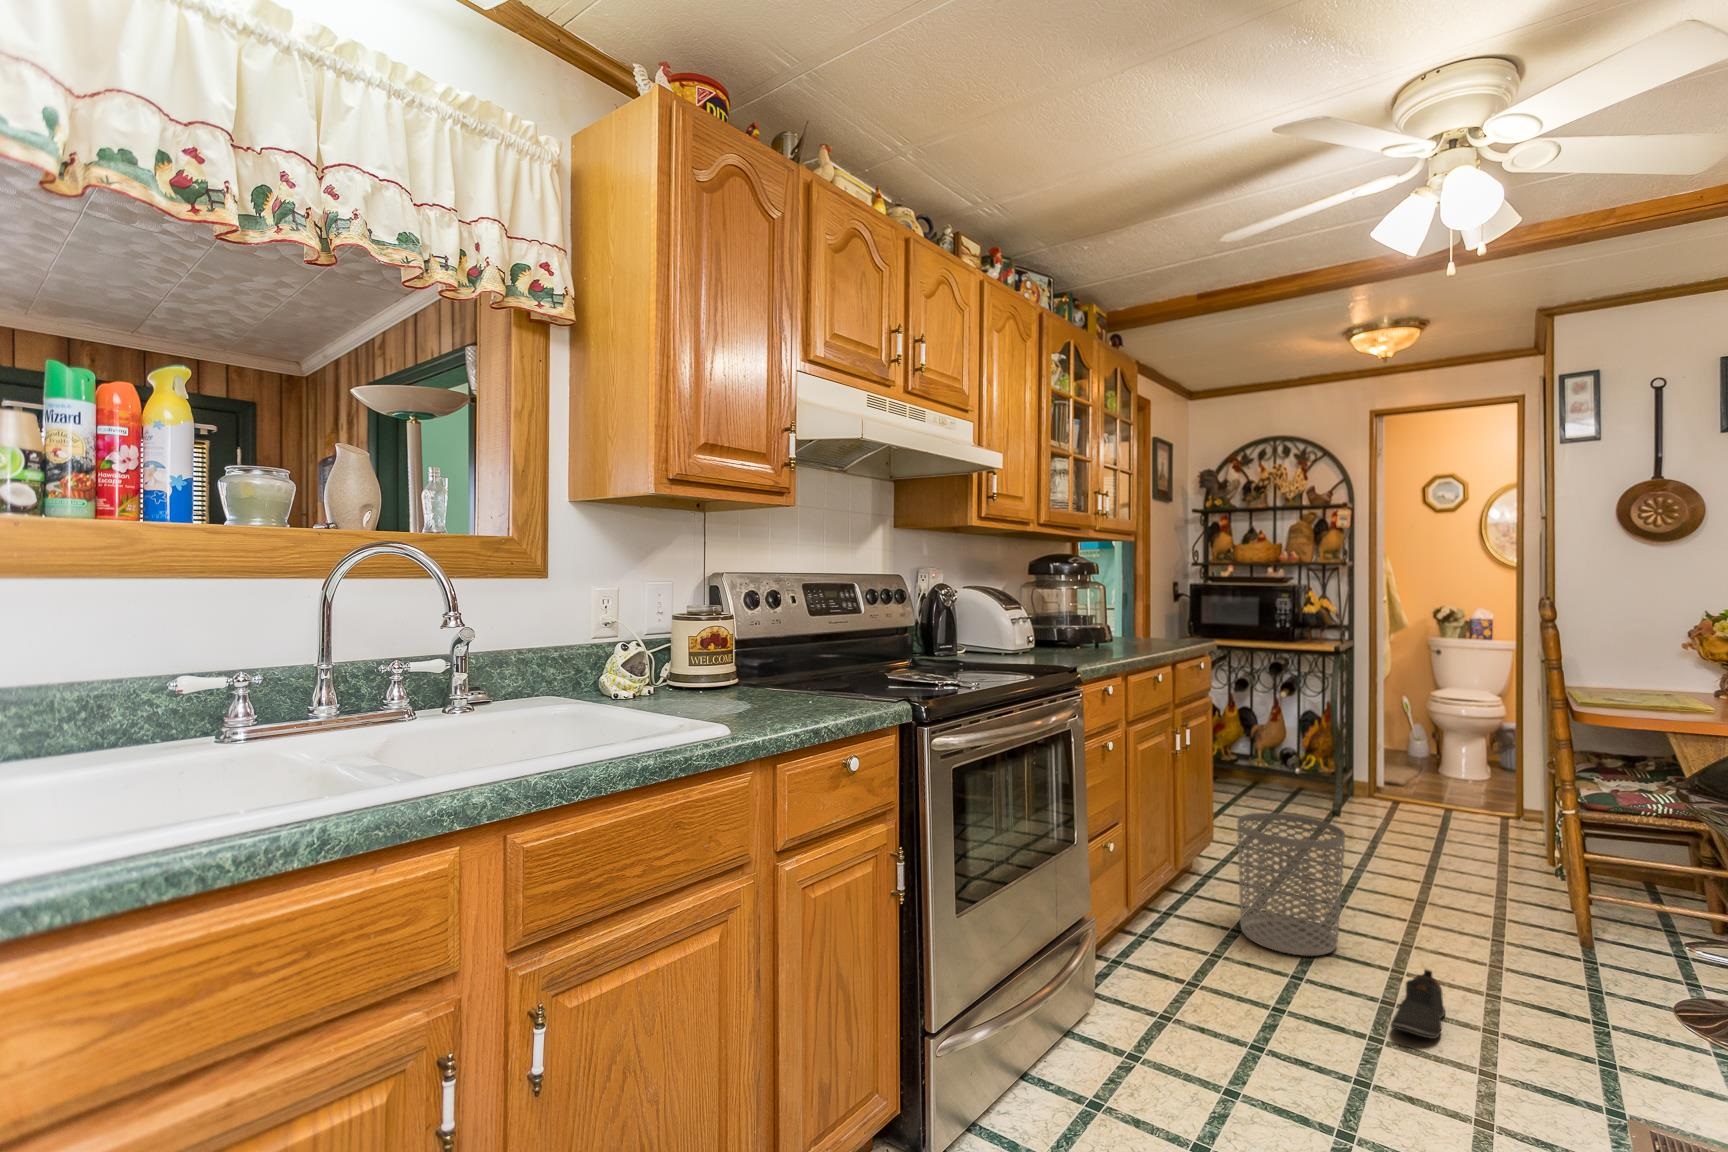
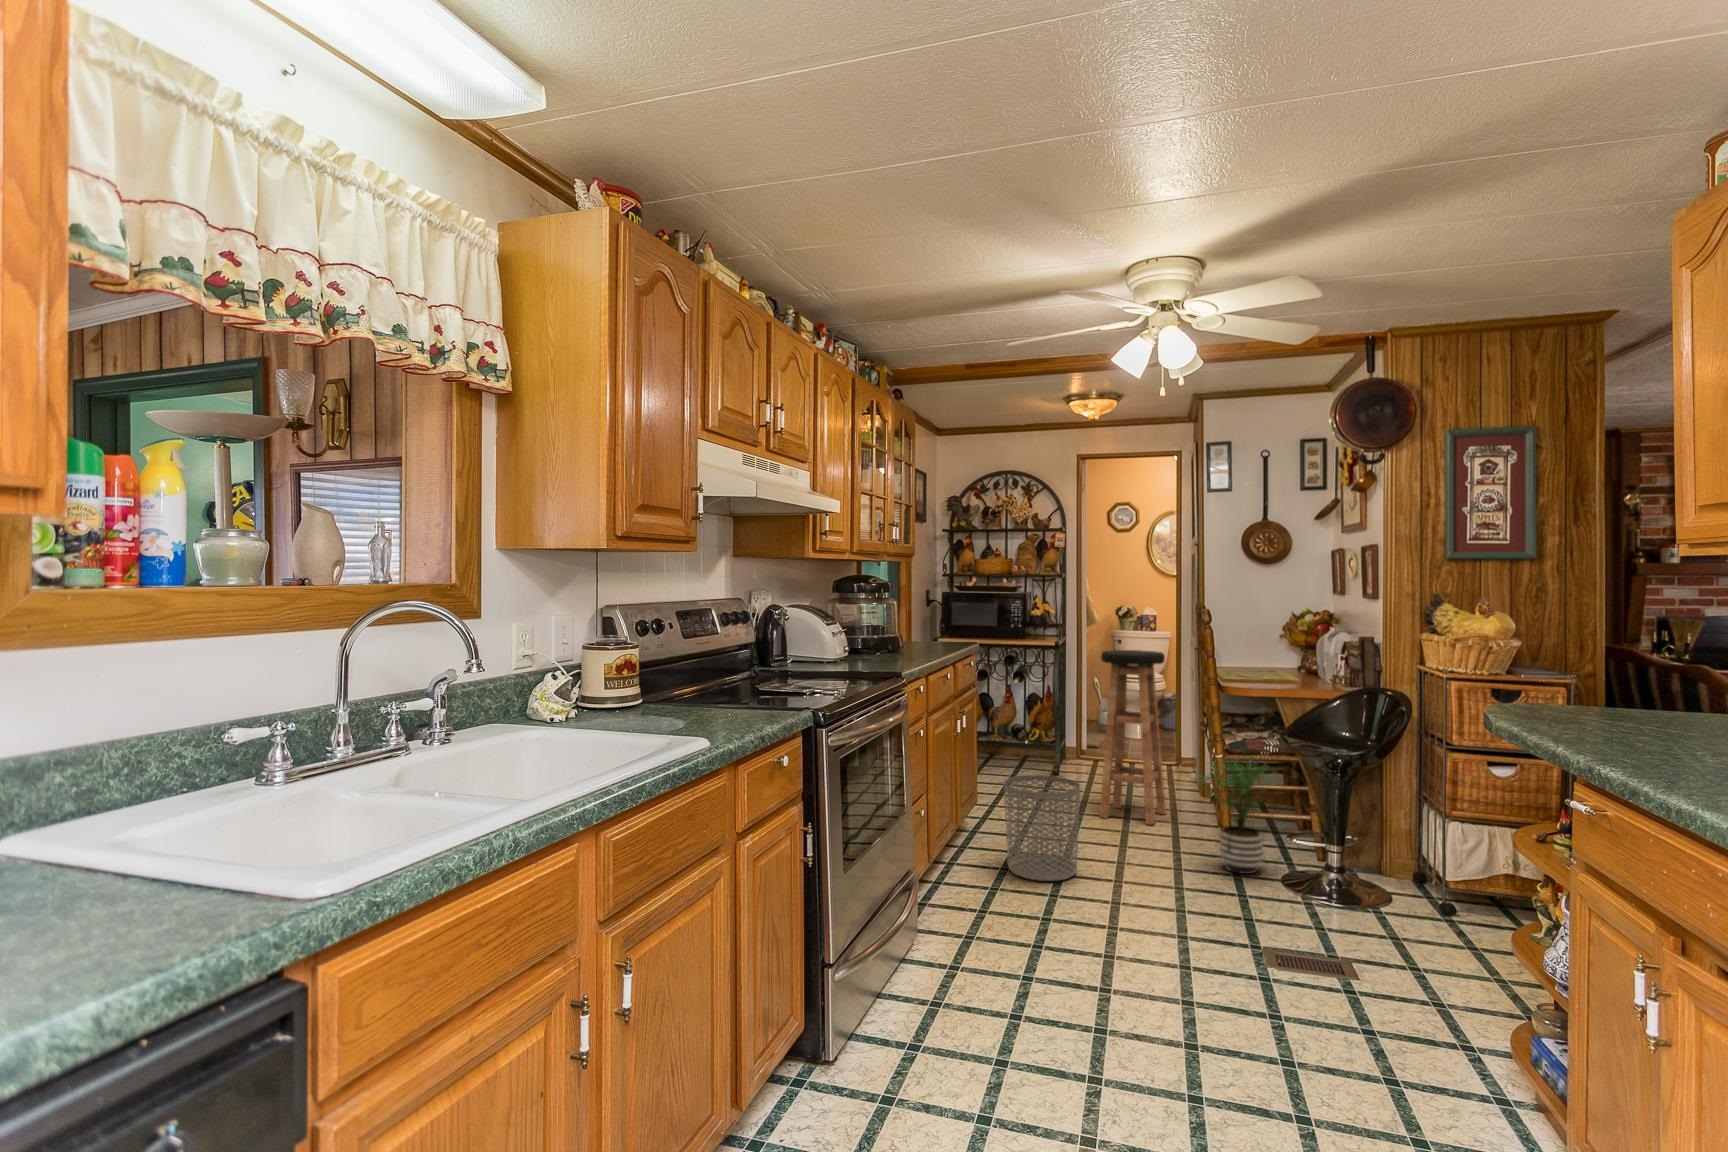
bar stool: none [1385,661,1489,896] -> present [1100,650,1166,825]
potted plant: none [1527,816,1677,988] -> present [1198,759,1275,874]
shoe: present [1391,969,1445,1039] -> none [1120,876,1152,922]

